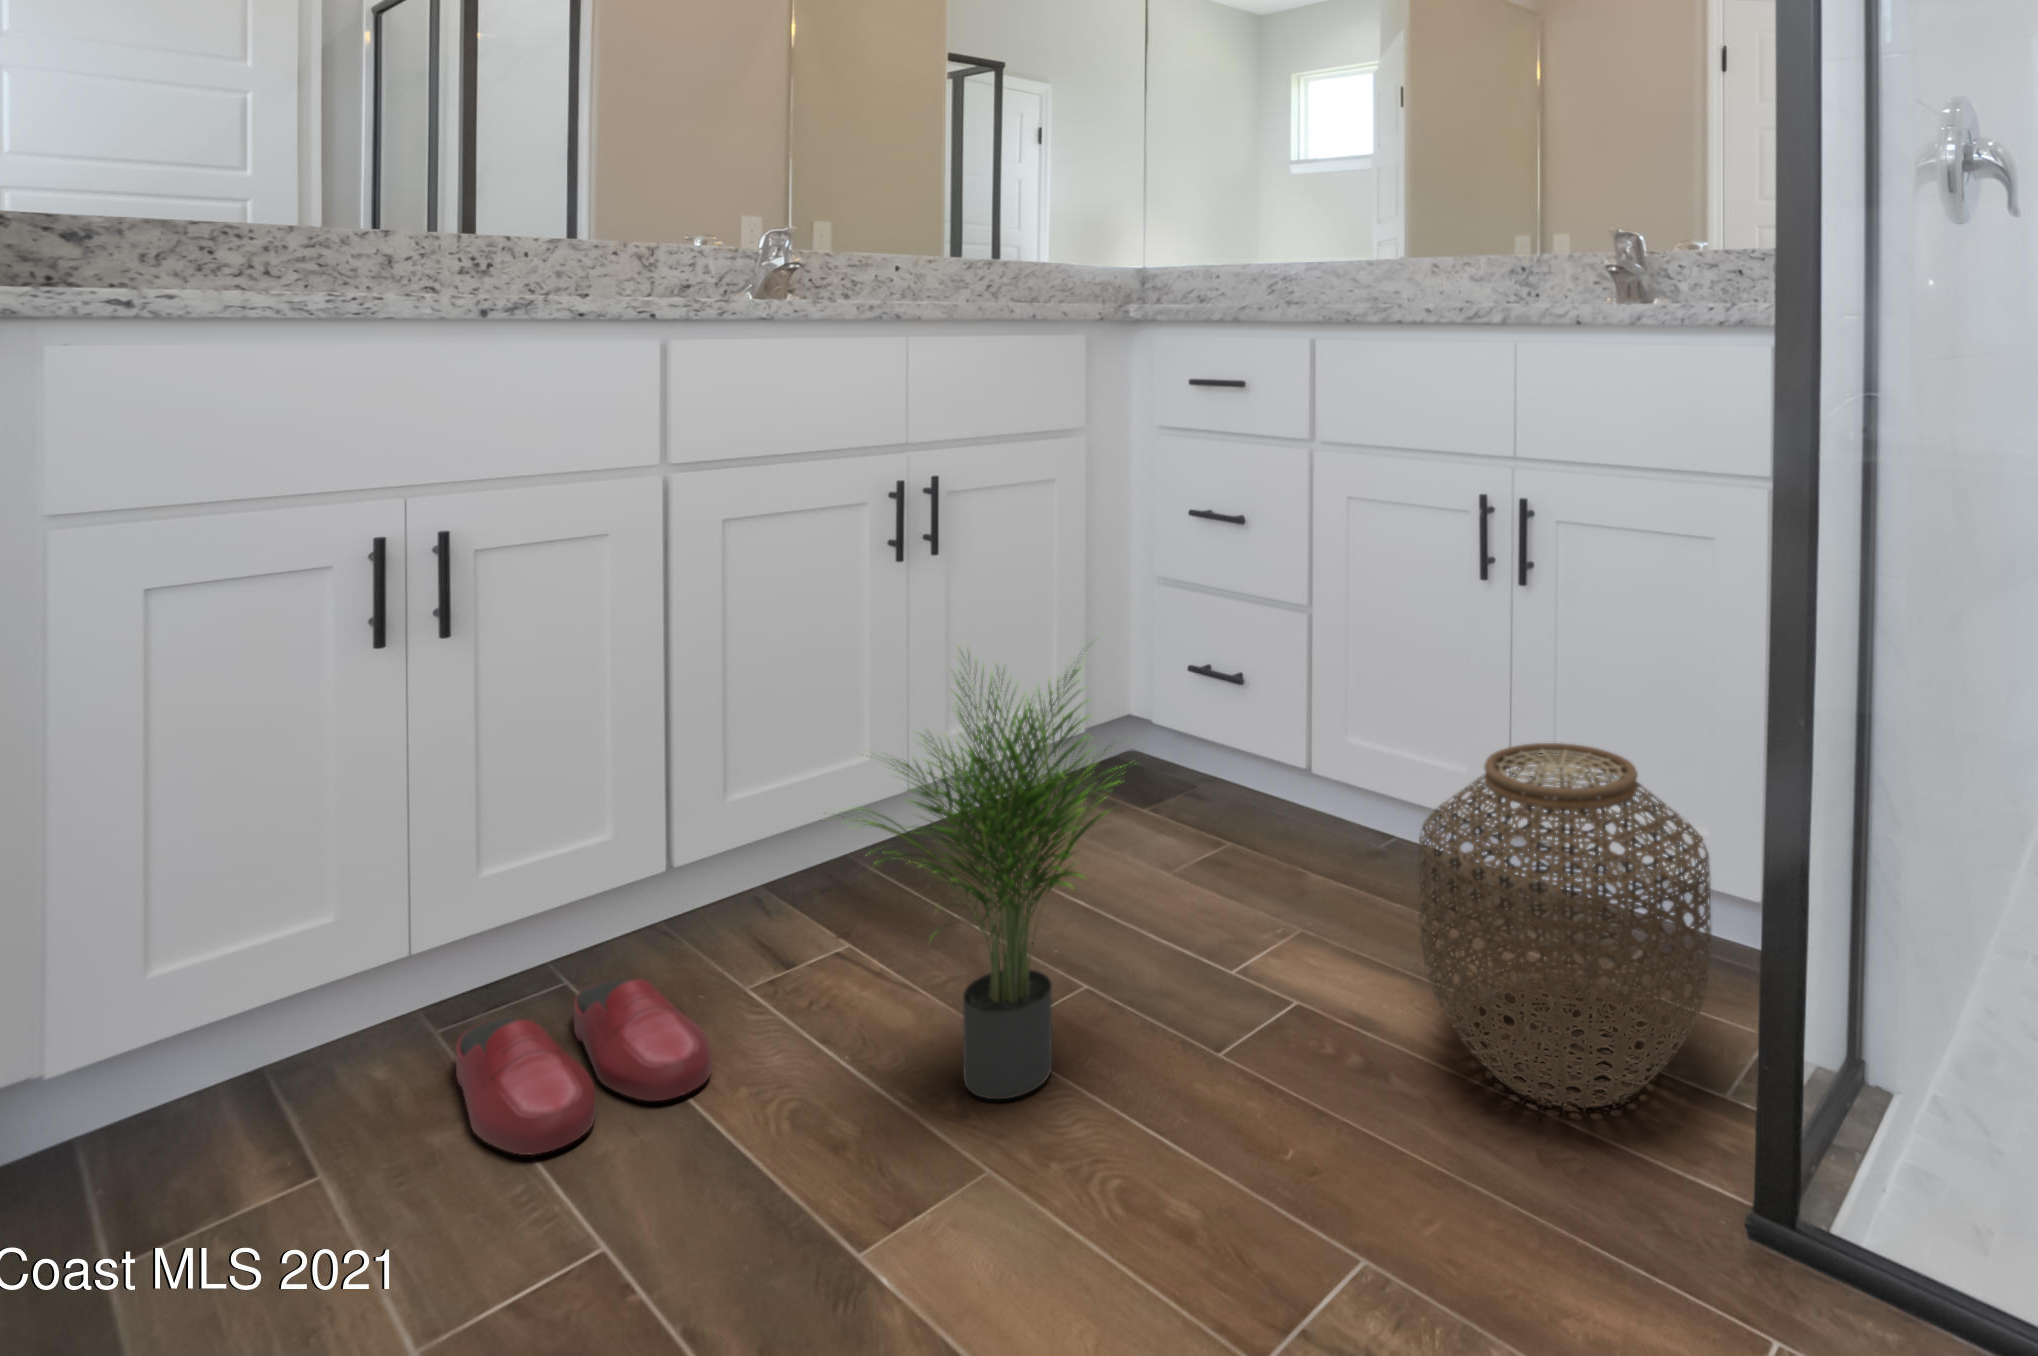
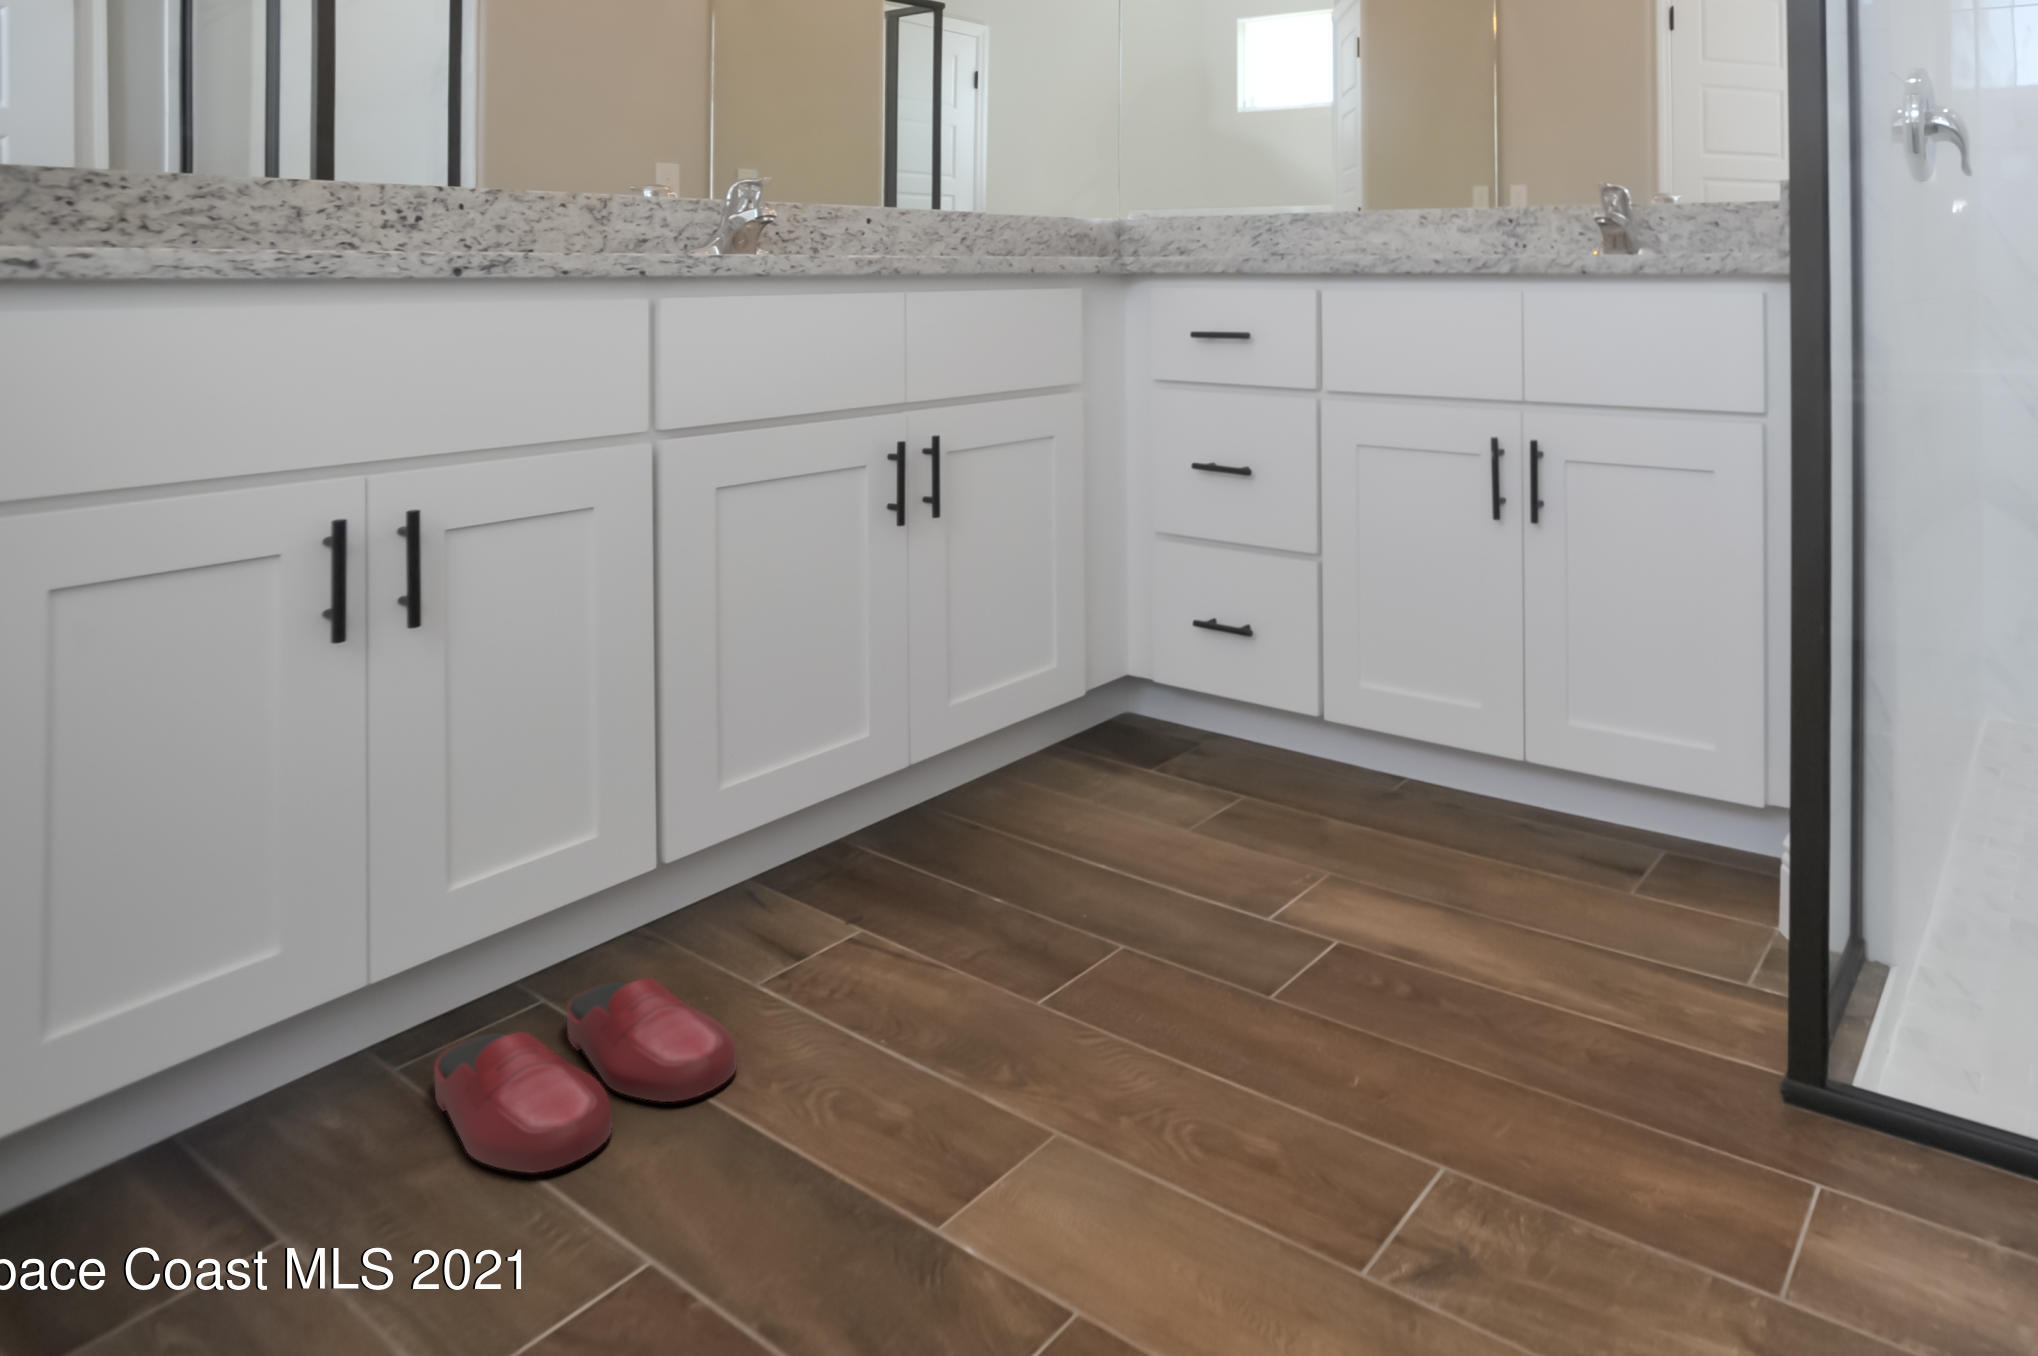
potted plant: present [851,646,1124,1099] -> none [847,589,1187,1059]
woven basket: present [1419,743,1711,1108] -> none [1460,672,1730,1005]

